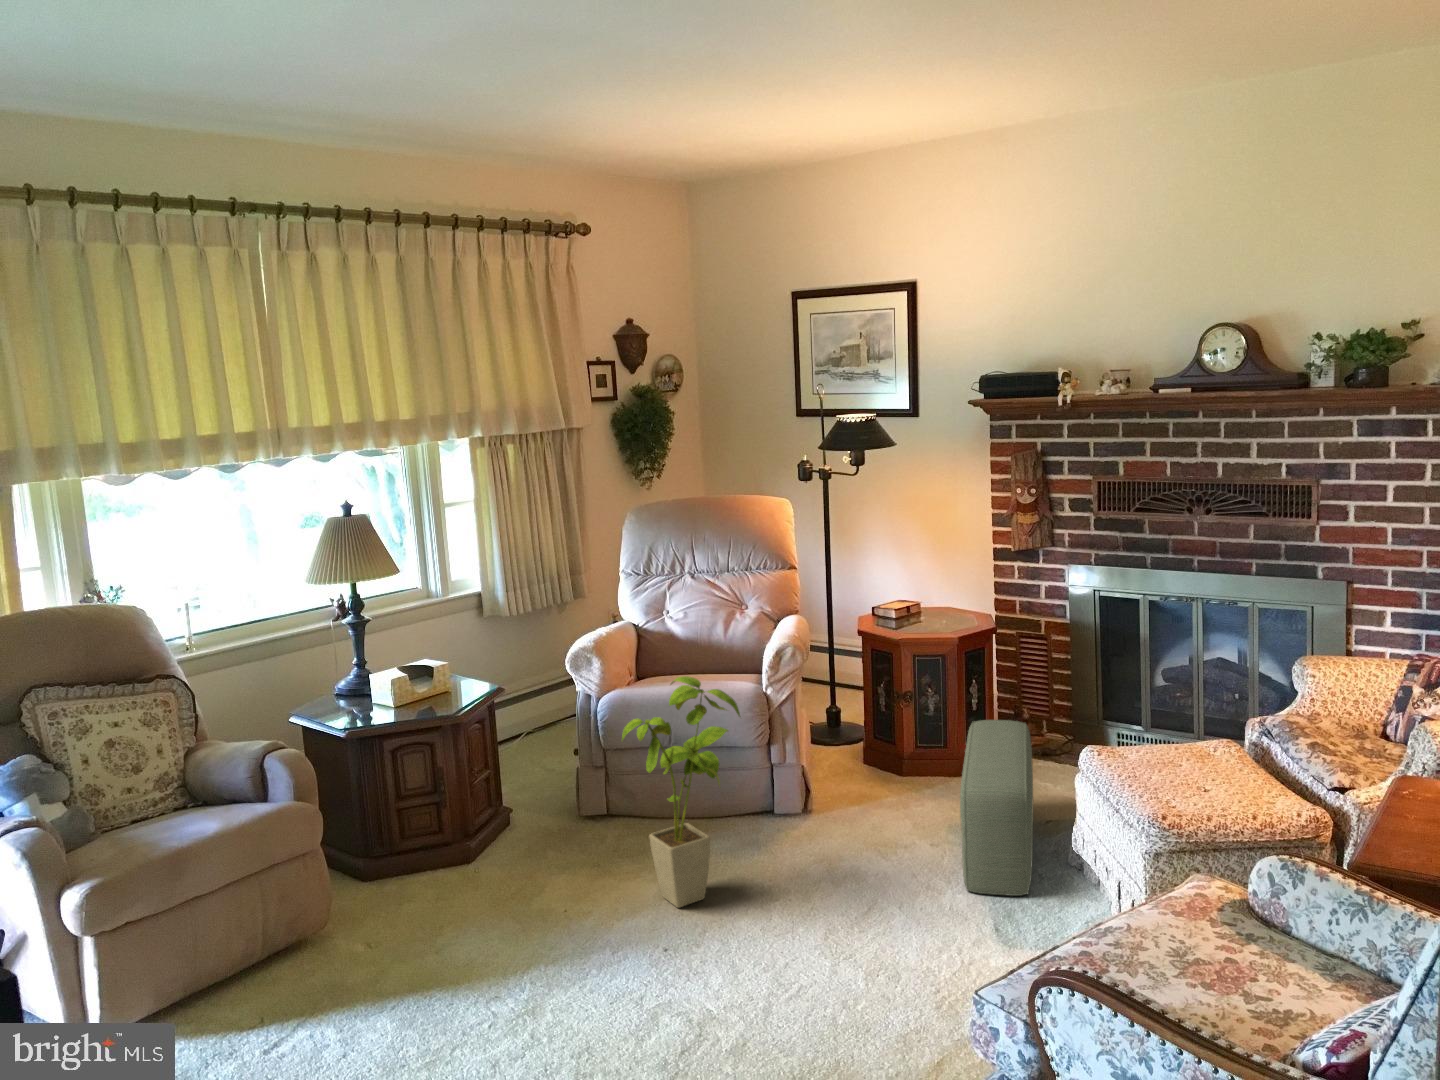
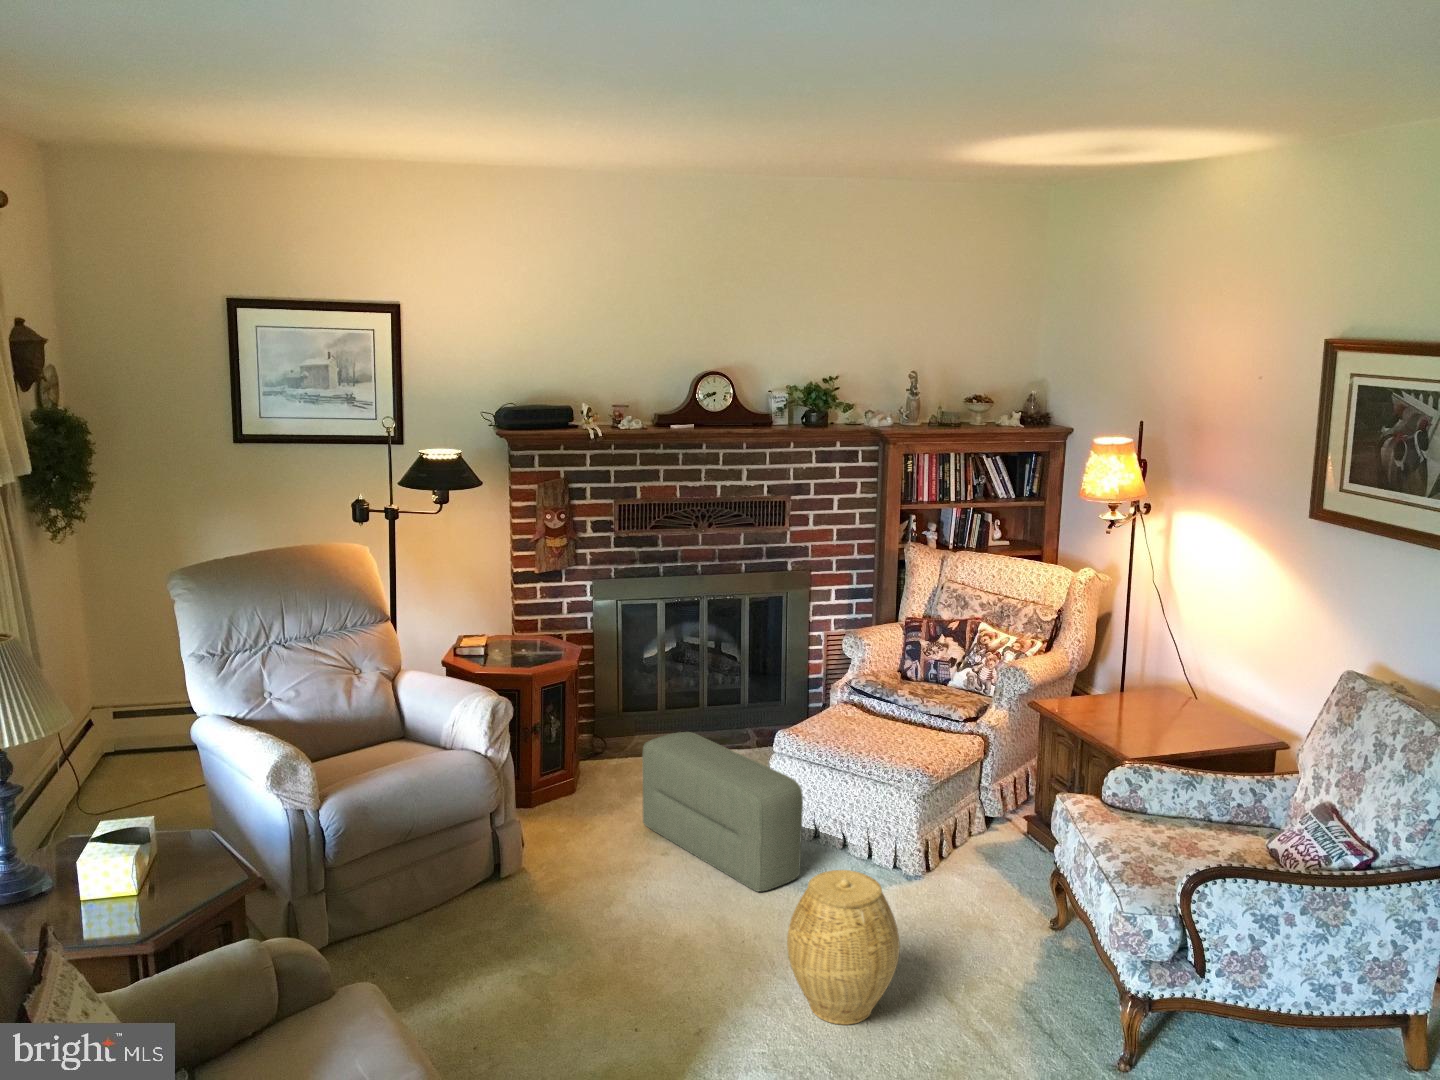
house plant: present [622,676,740,908] -> none [517,755,641,1022]
woven basket: none [801,851,920,1013] -> present [787,870,900,1025]

